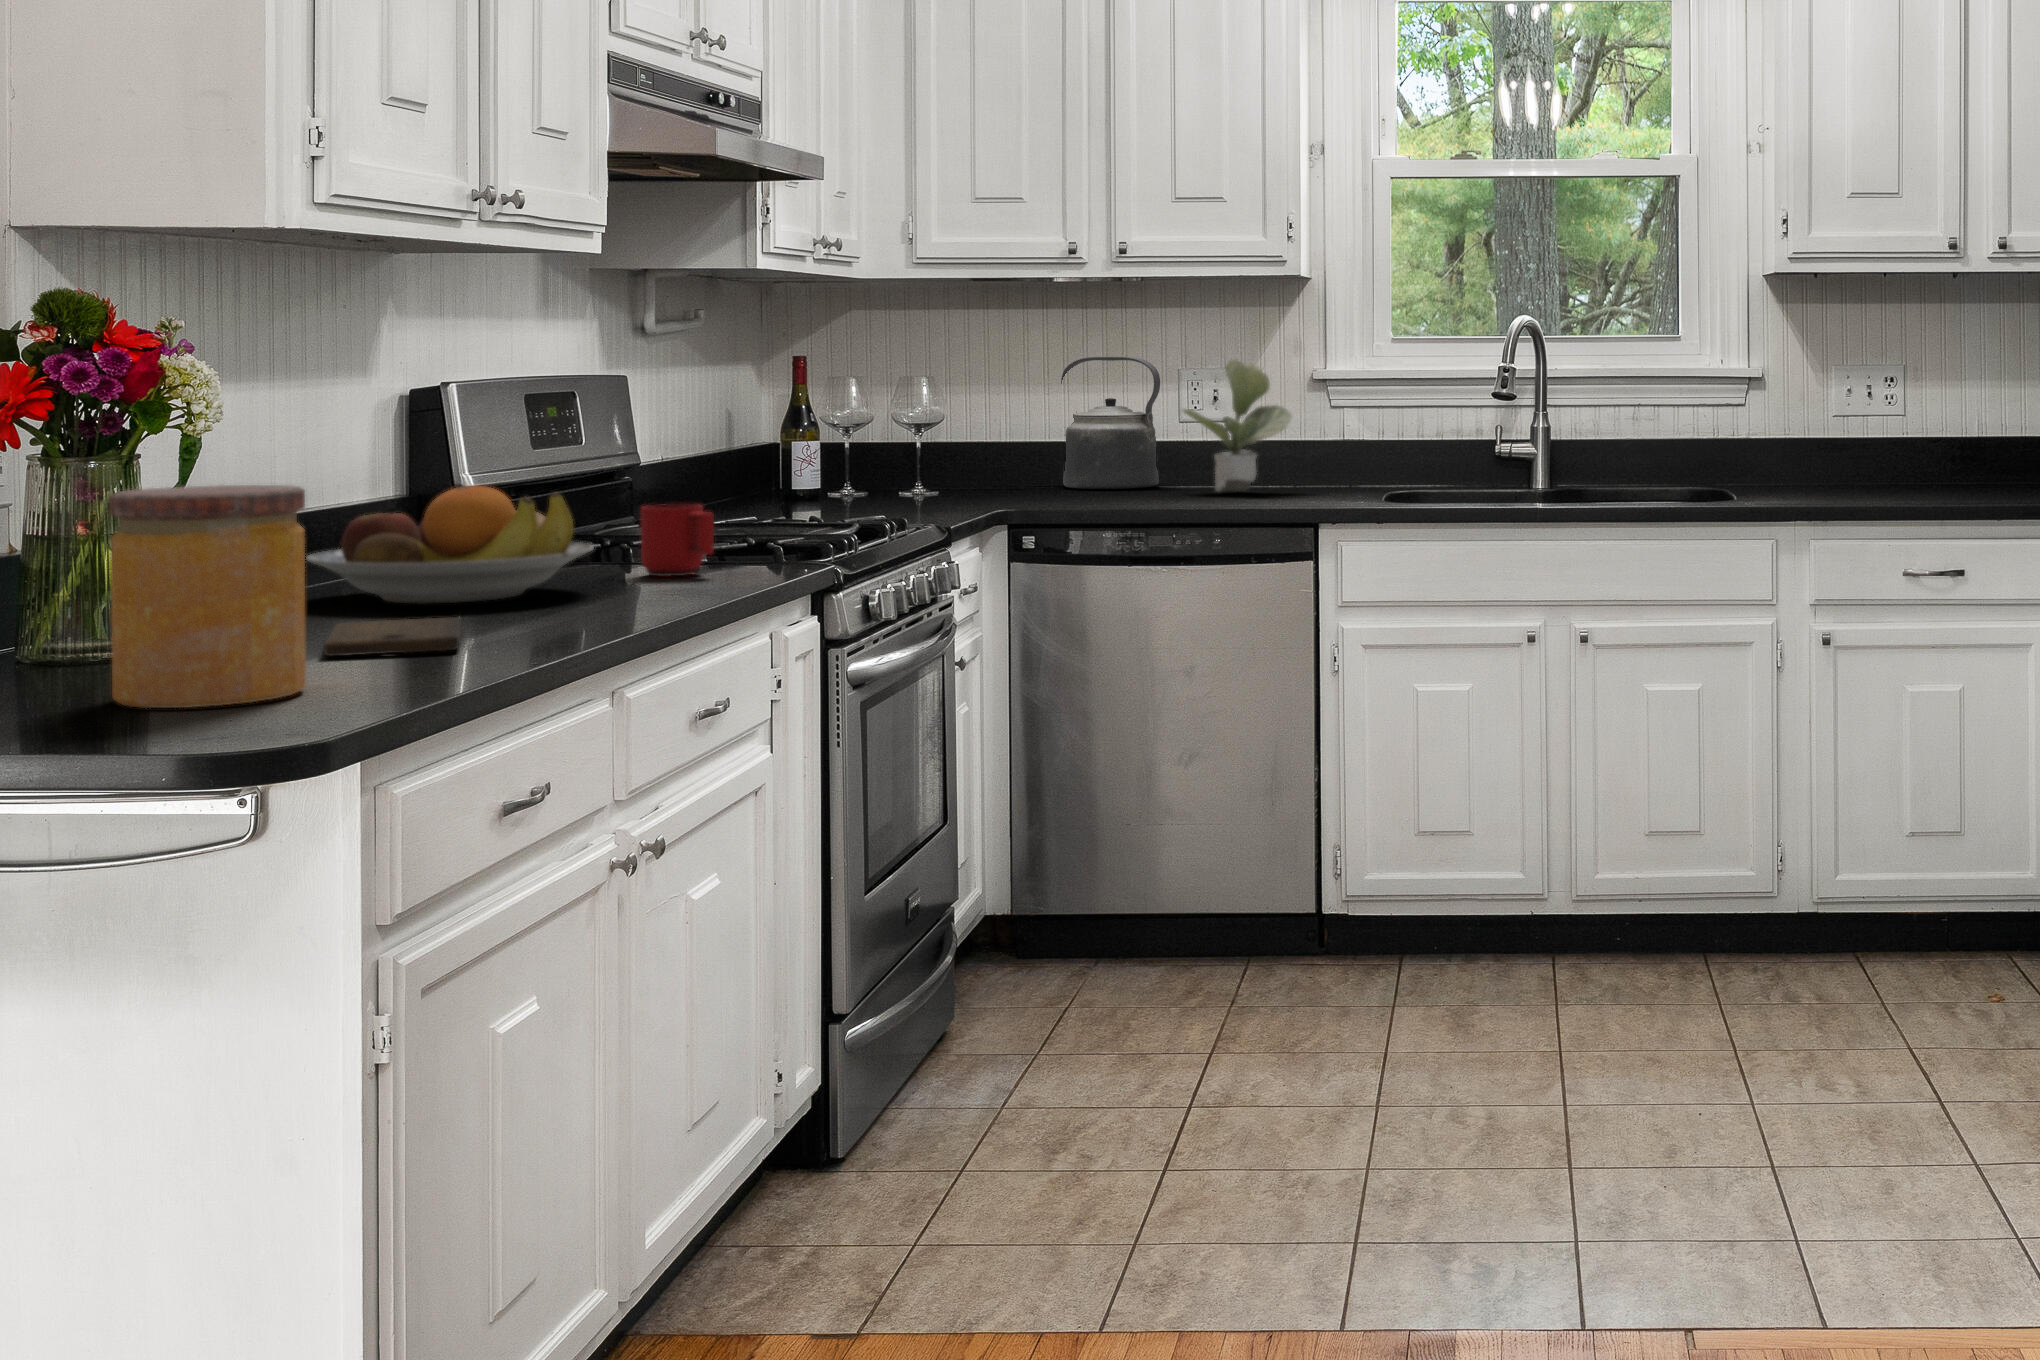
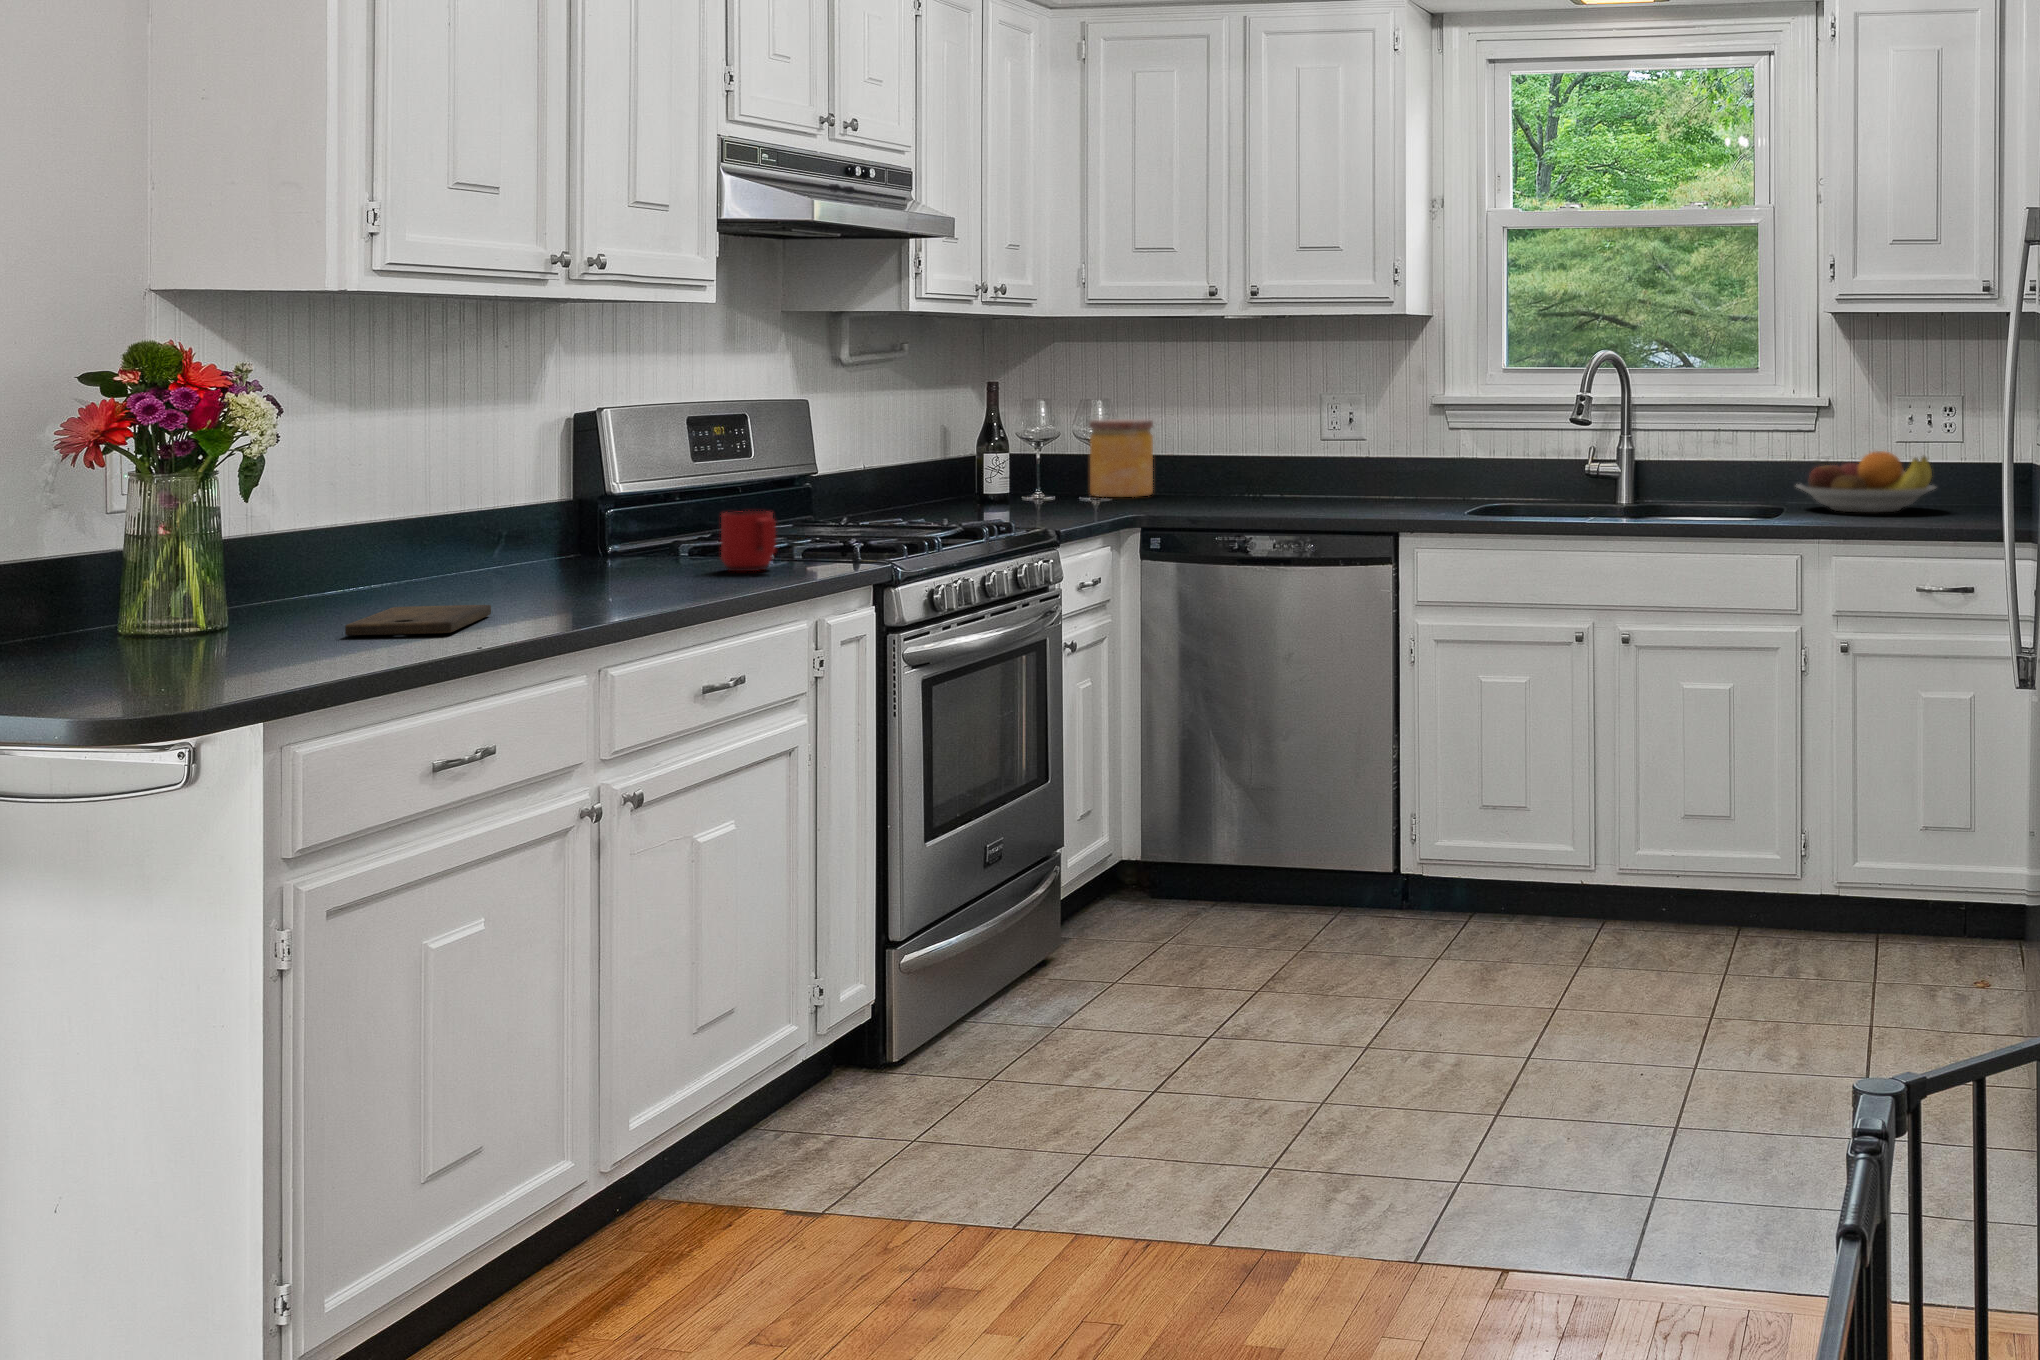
kettle: present [1061,357,1160,489] -> none [1209,383,1301,497]
potted plant: present [1182,360,1292,492] -> none [1304,386,1401,502]
jar: present [109,485,306,708] -> present [1089,419,1153,497]
fruit bowl: present [306,485,593,604] -> present [1796,451,1935,513]

